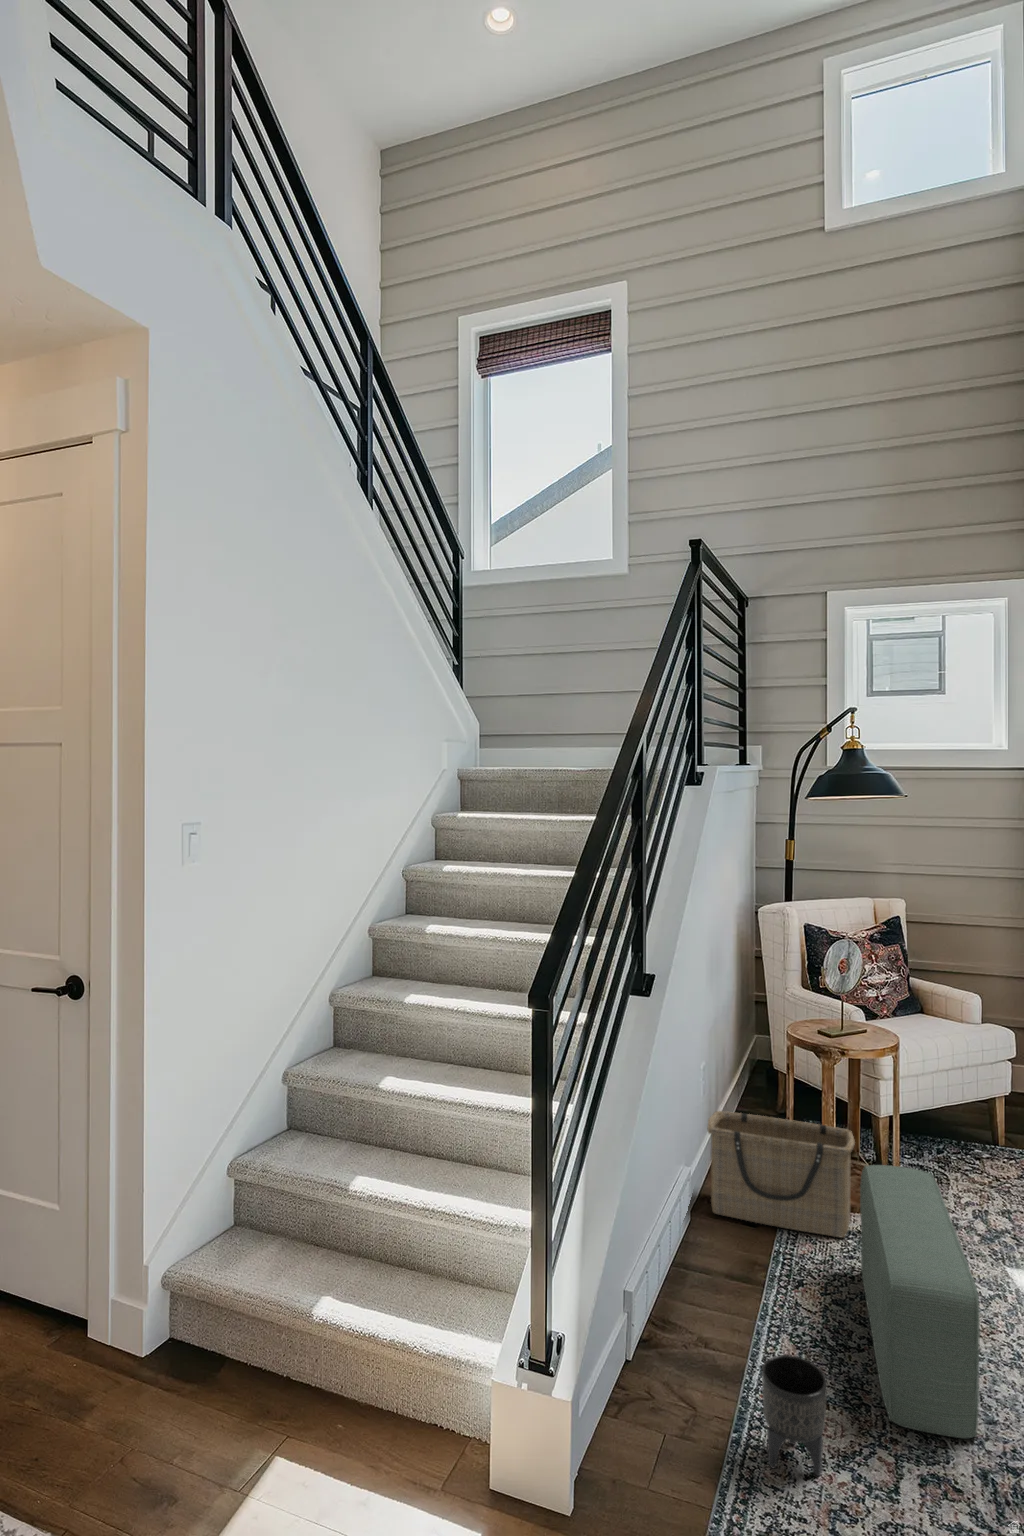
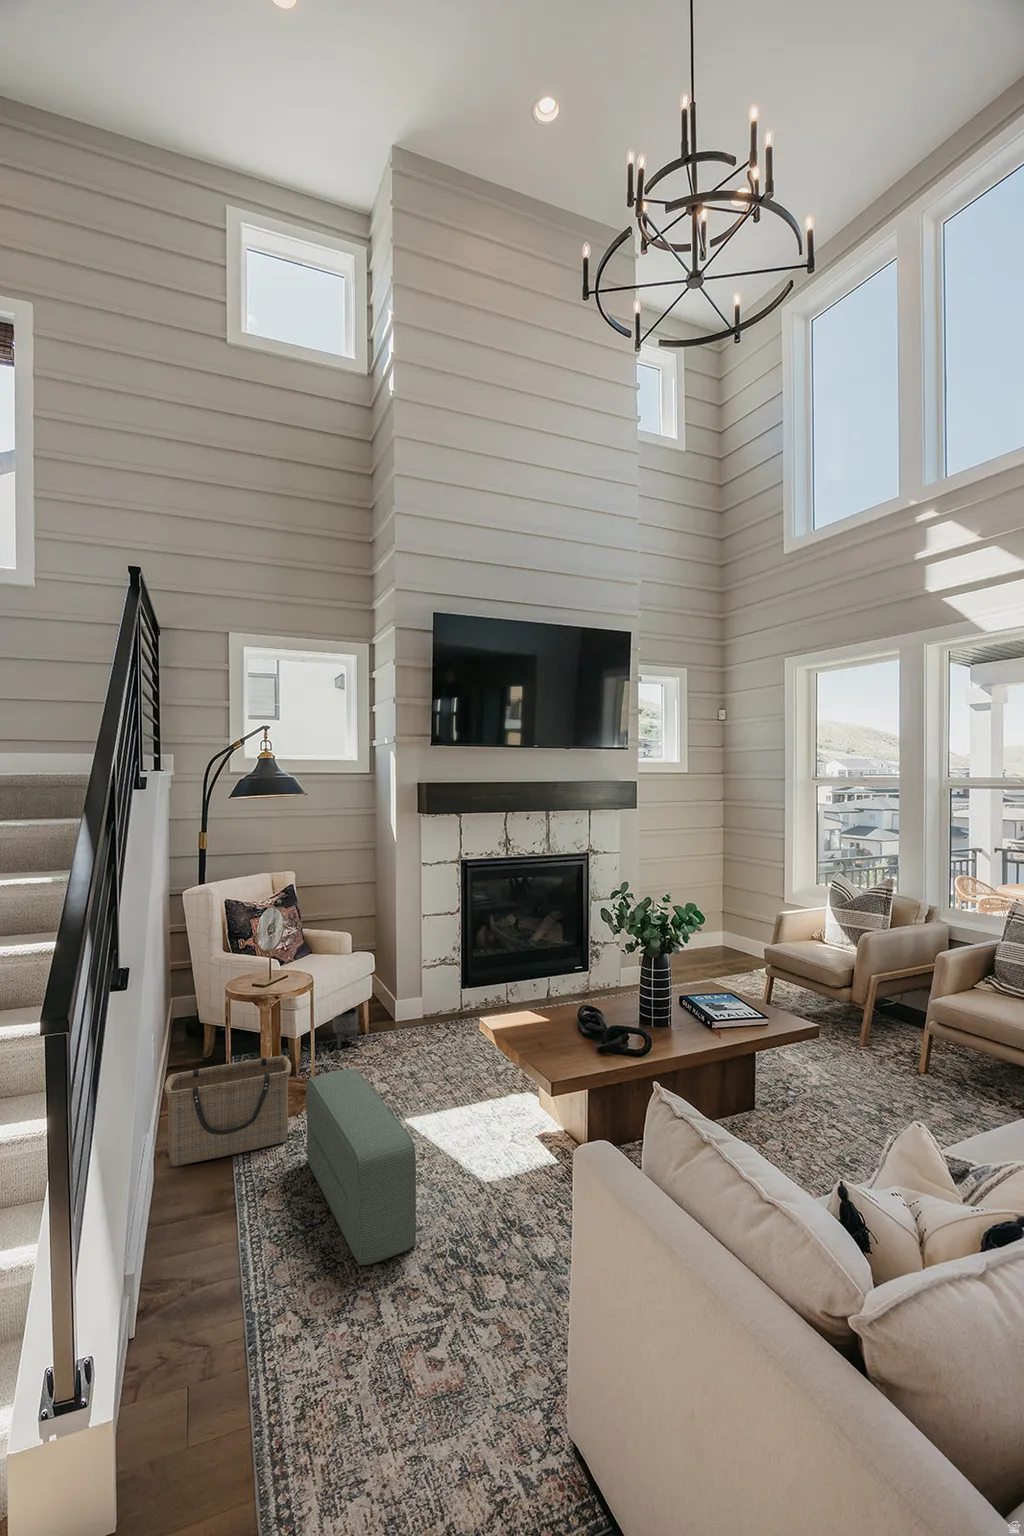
planter: present [762,1355,827,1476] -> present [333,1008,358,1049]

